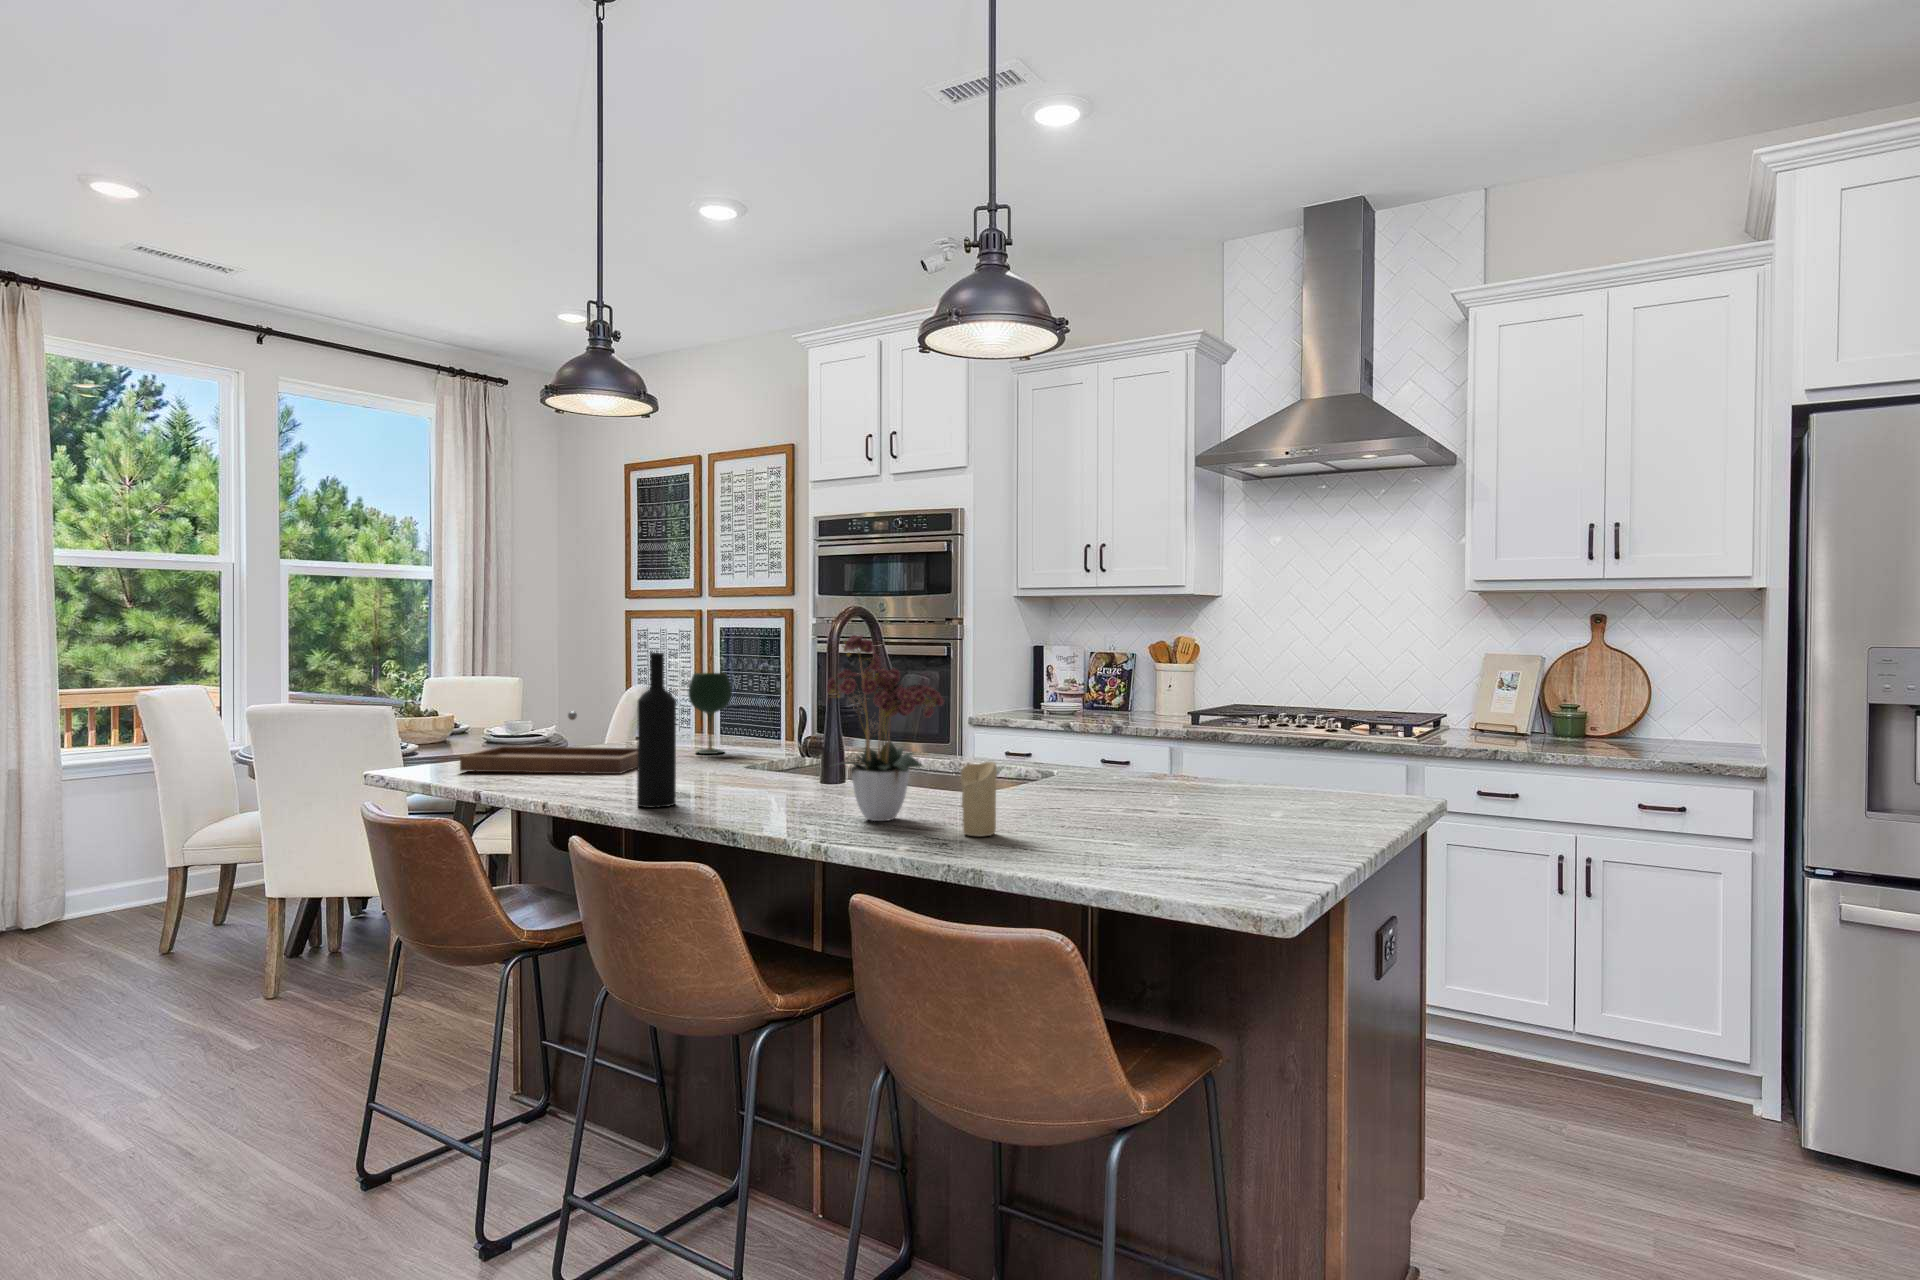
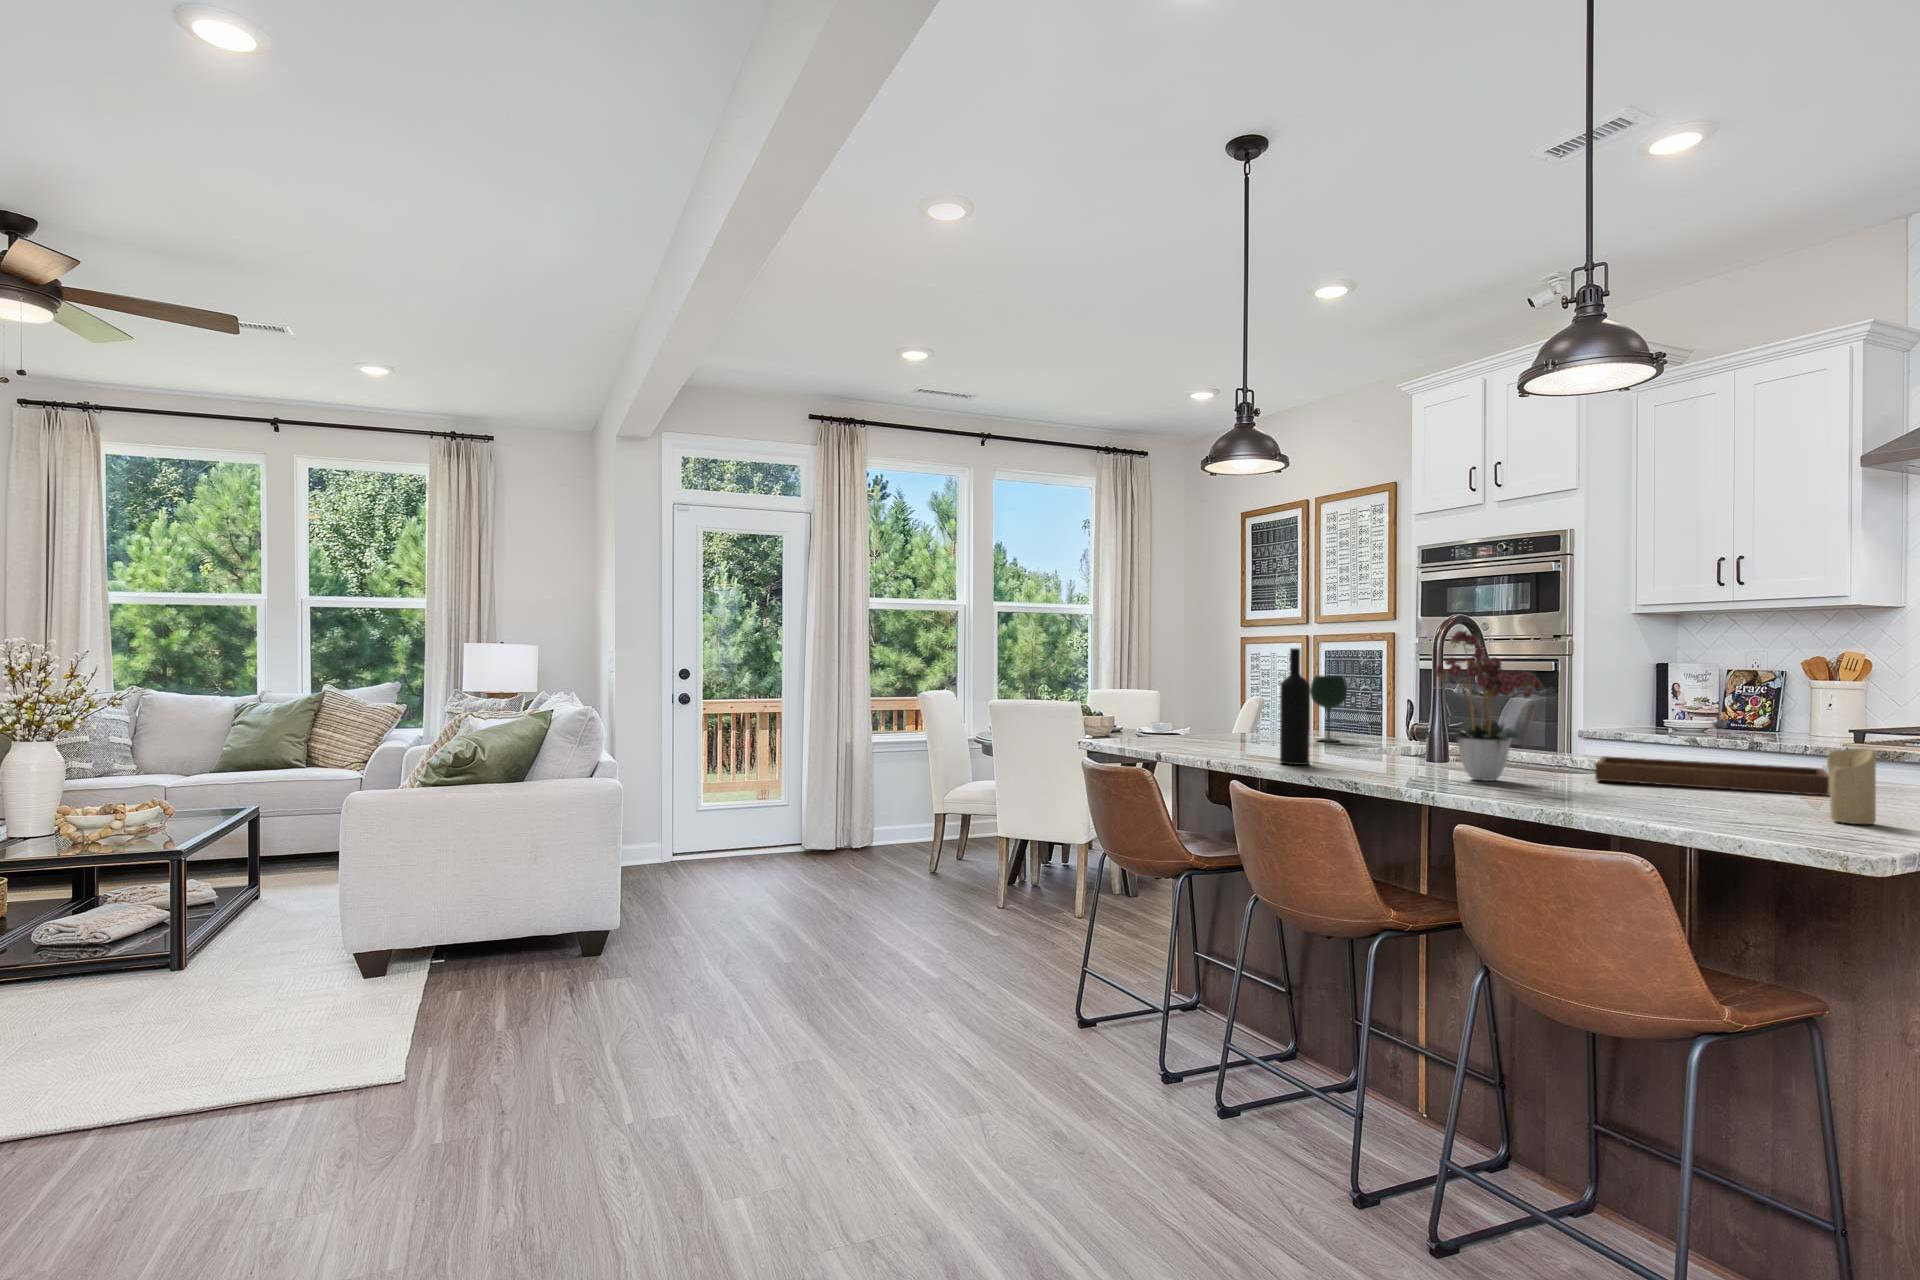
tray: present [460,711,637,774] -> present [1595,719,1830,796]
candle: present [960,762,997,837] -> present [1827,748,1876,824]

